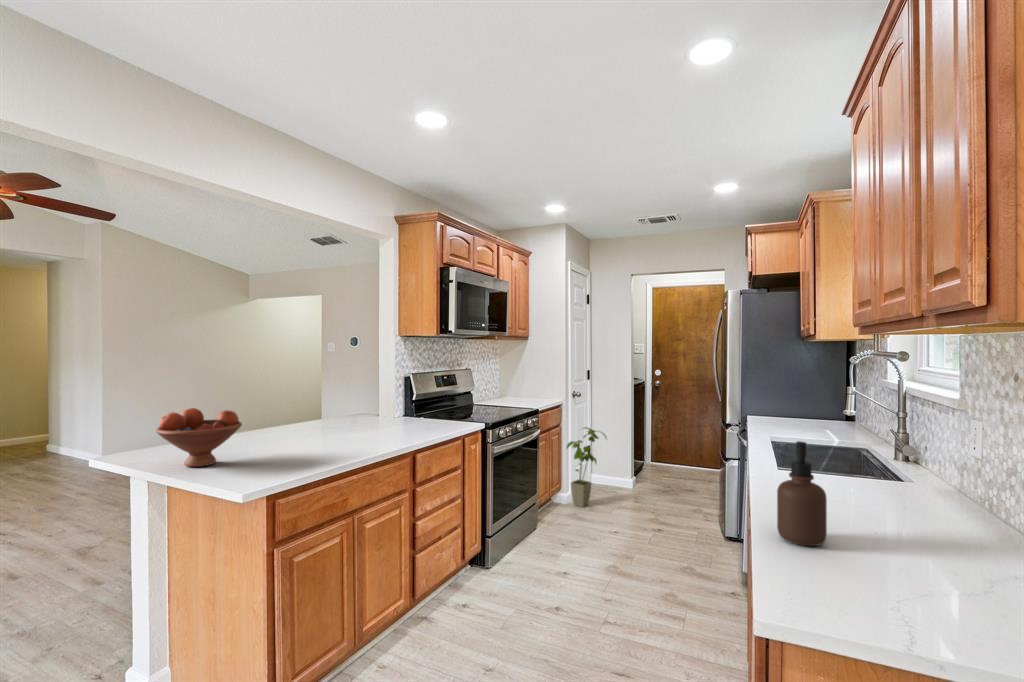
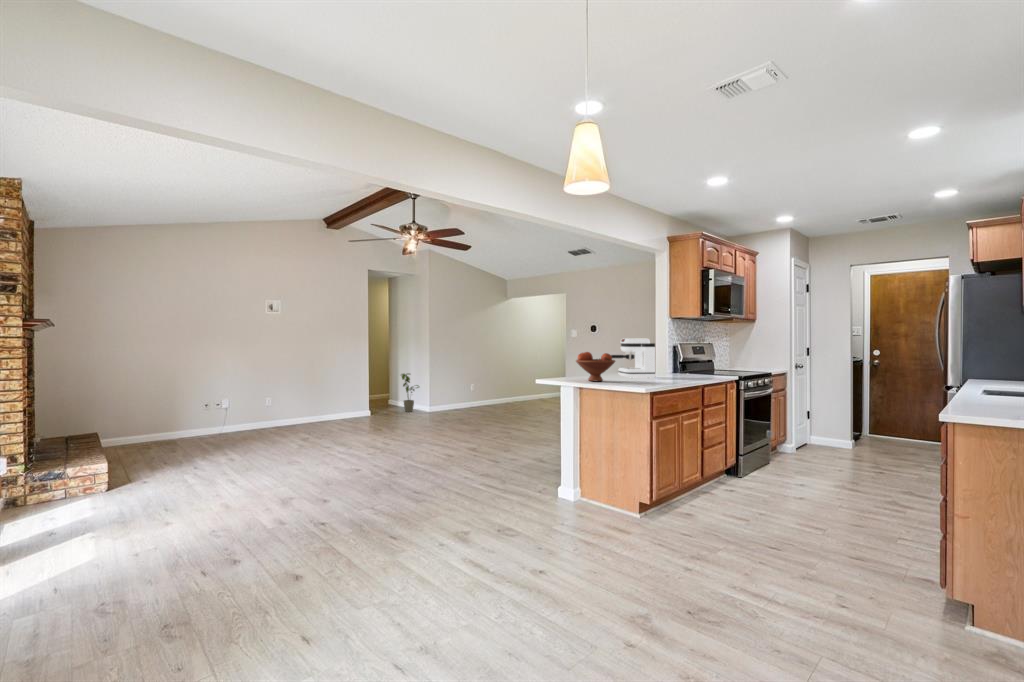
coffee maker: none [269,374,340,445] -> present [611,338,655,378]
house plant: present [567,427,606,507] -> present [402,374,418,412]
soap dispenser: present [777,441,827,546] -> none [974,354,1006,407]

